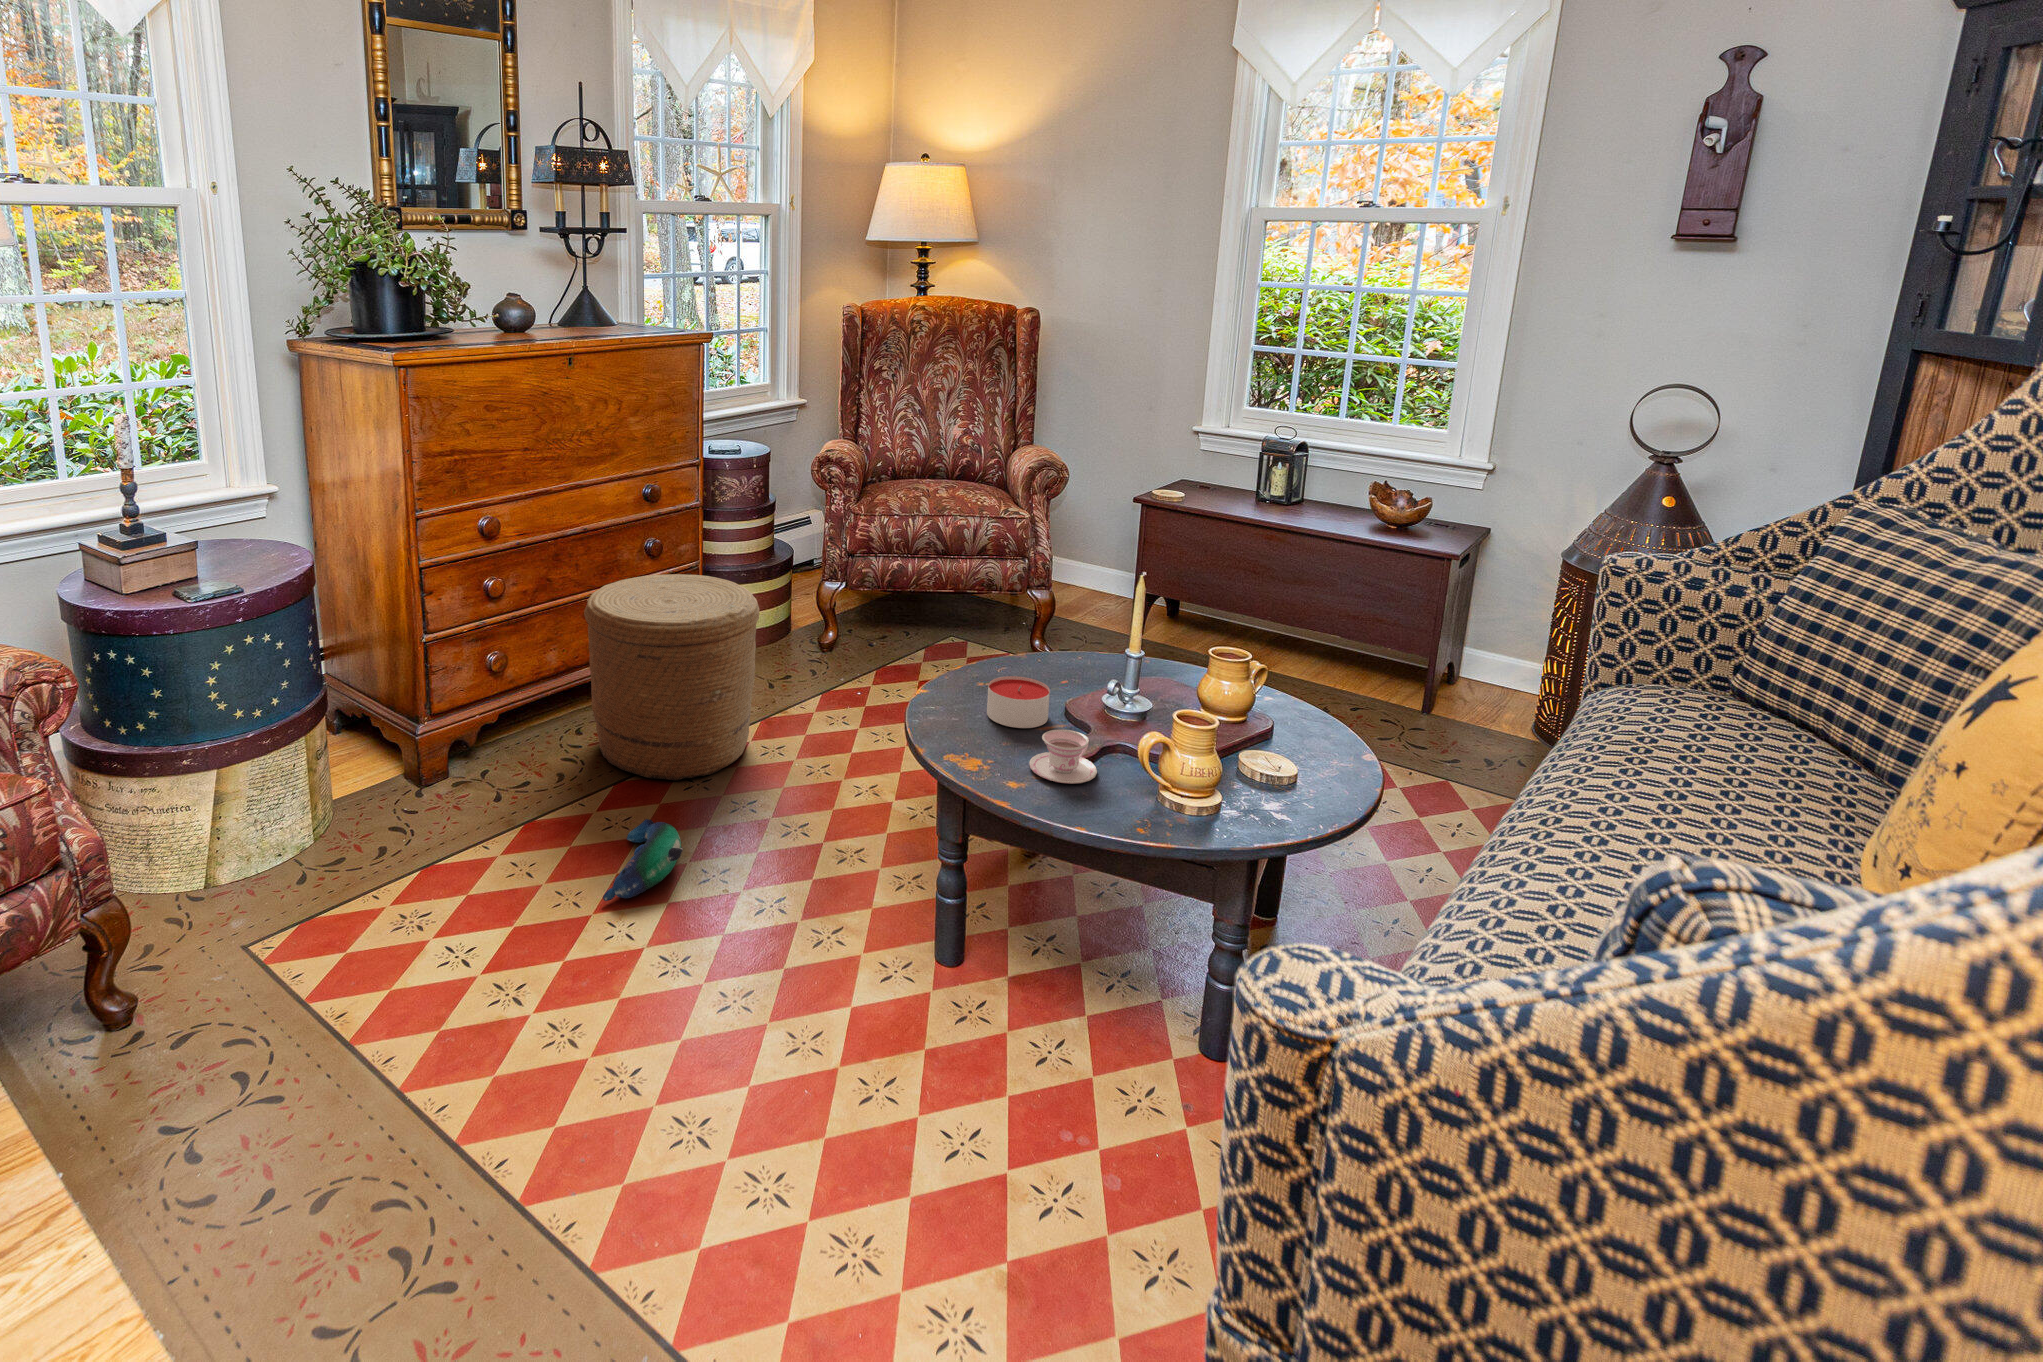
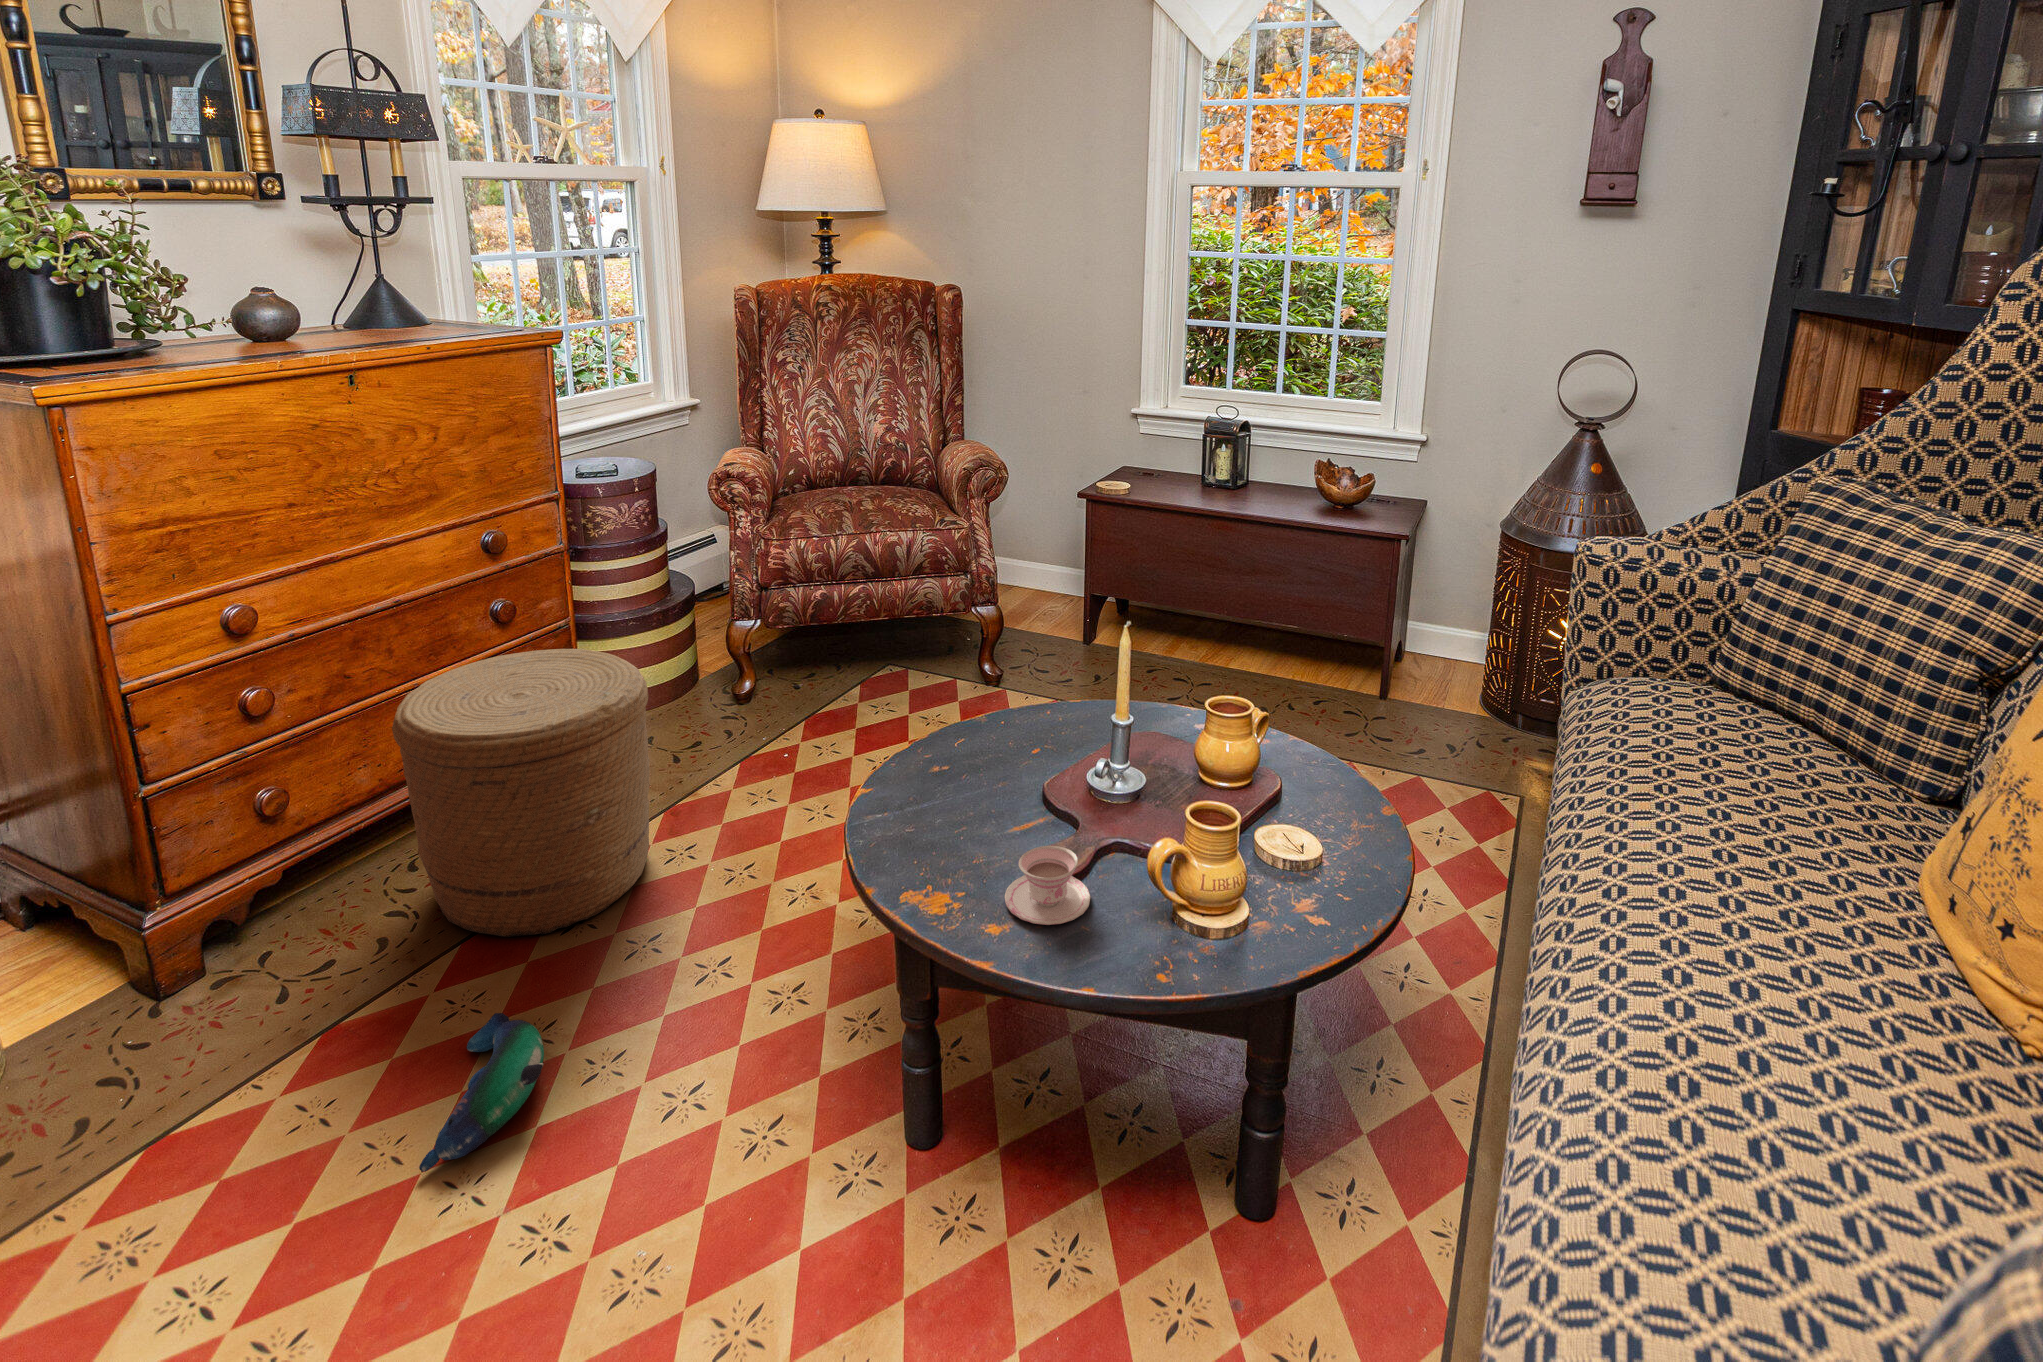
candle: present [987,676,1050,728] -> none [944,766,1022,840]

